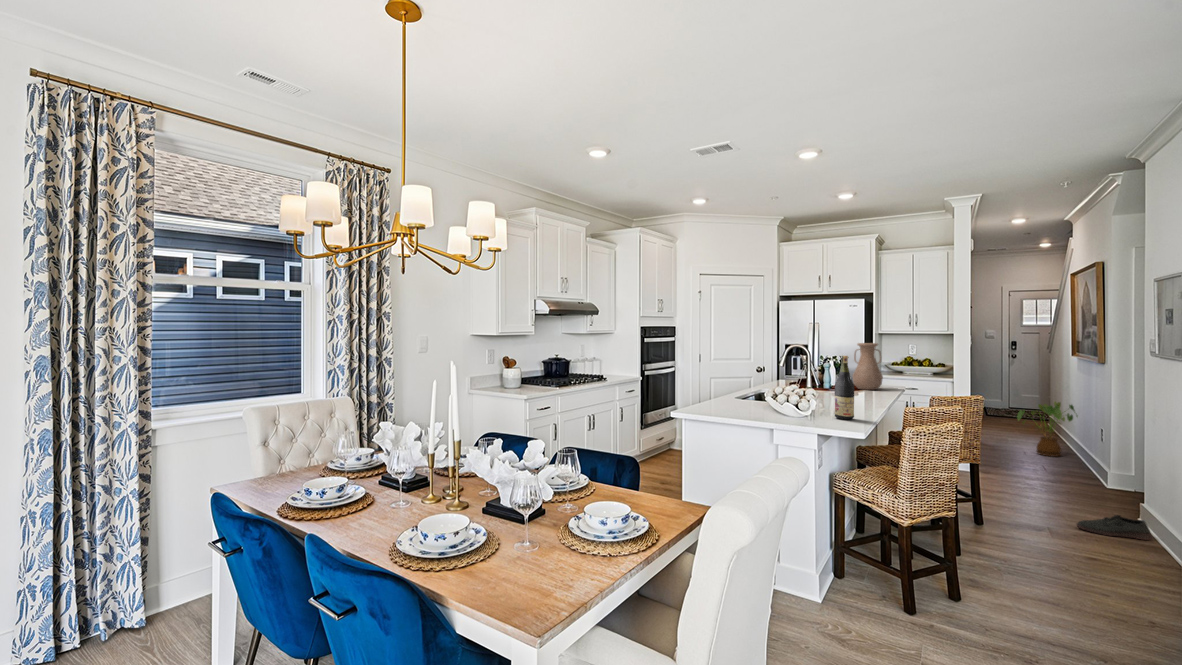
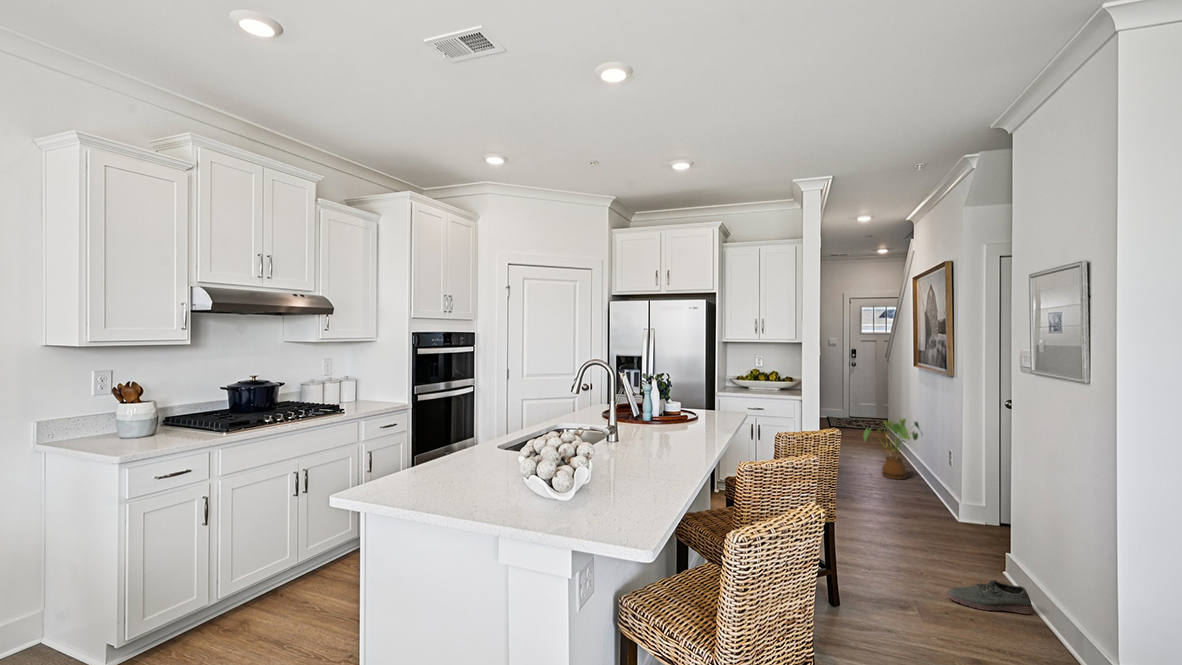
vase: present [853,343,883,390] -> none [682,357,719,421]
wine bottle: present [835,356,854,420] -> none [627,387,659,500]

